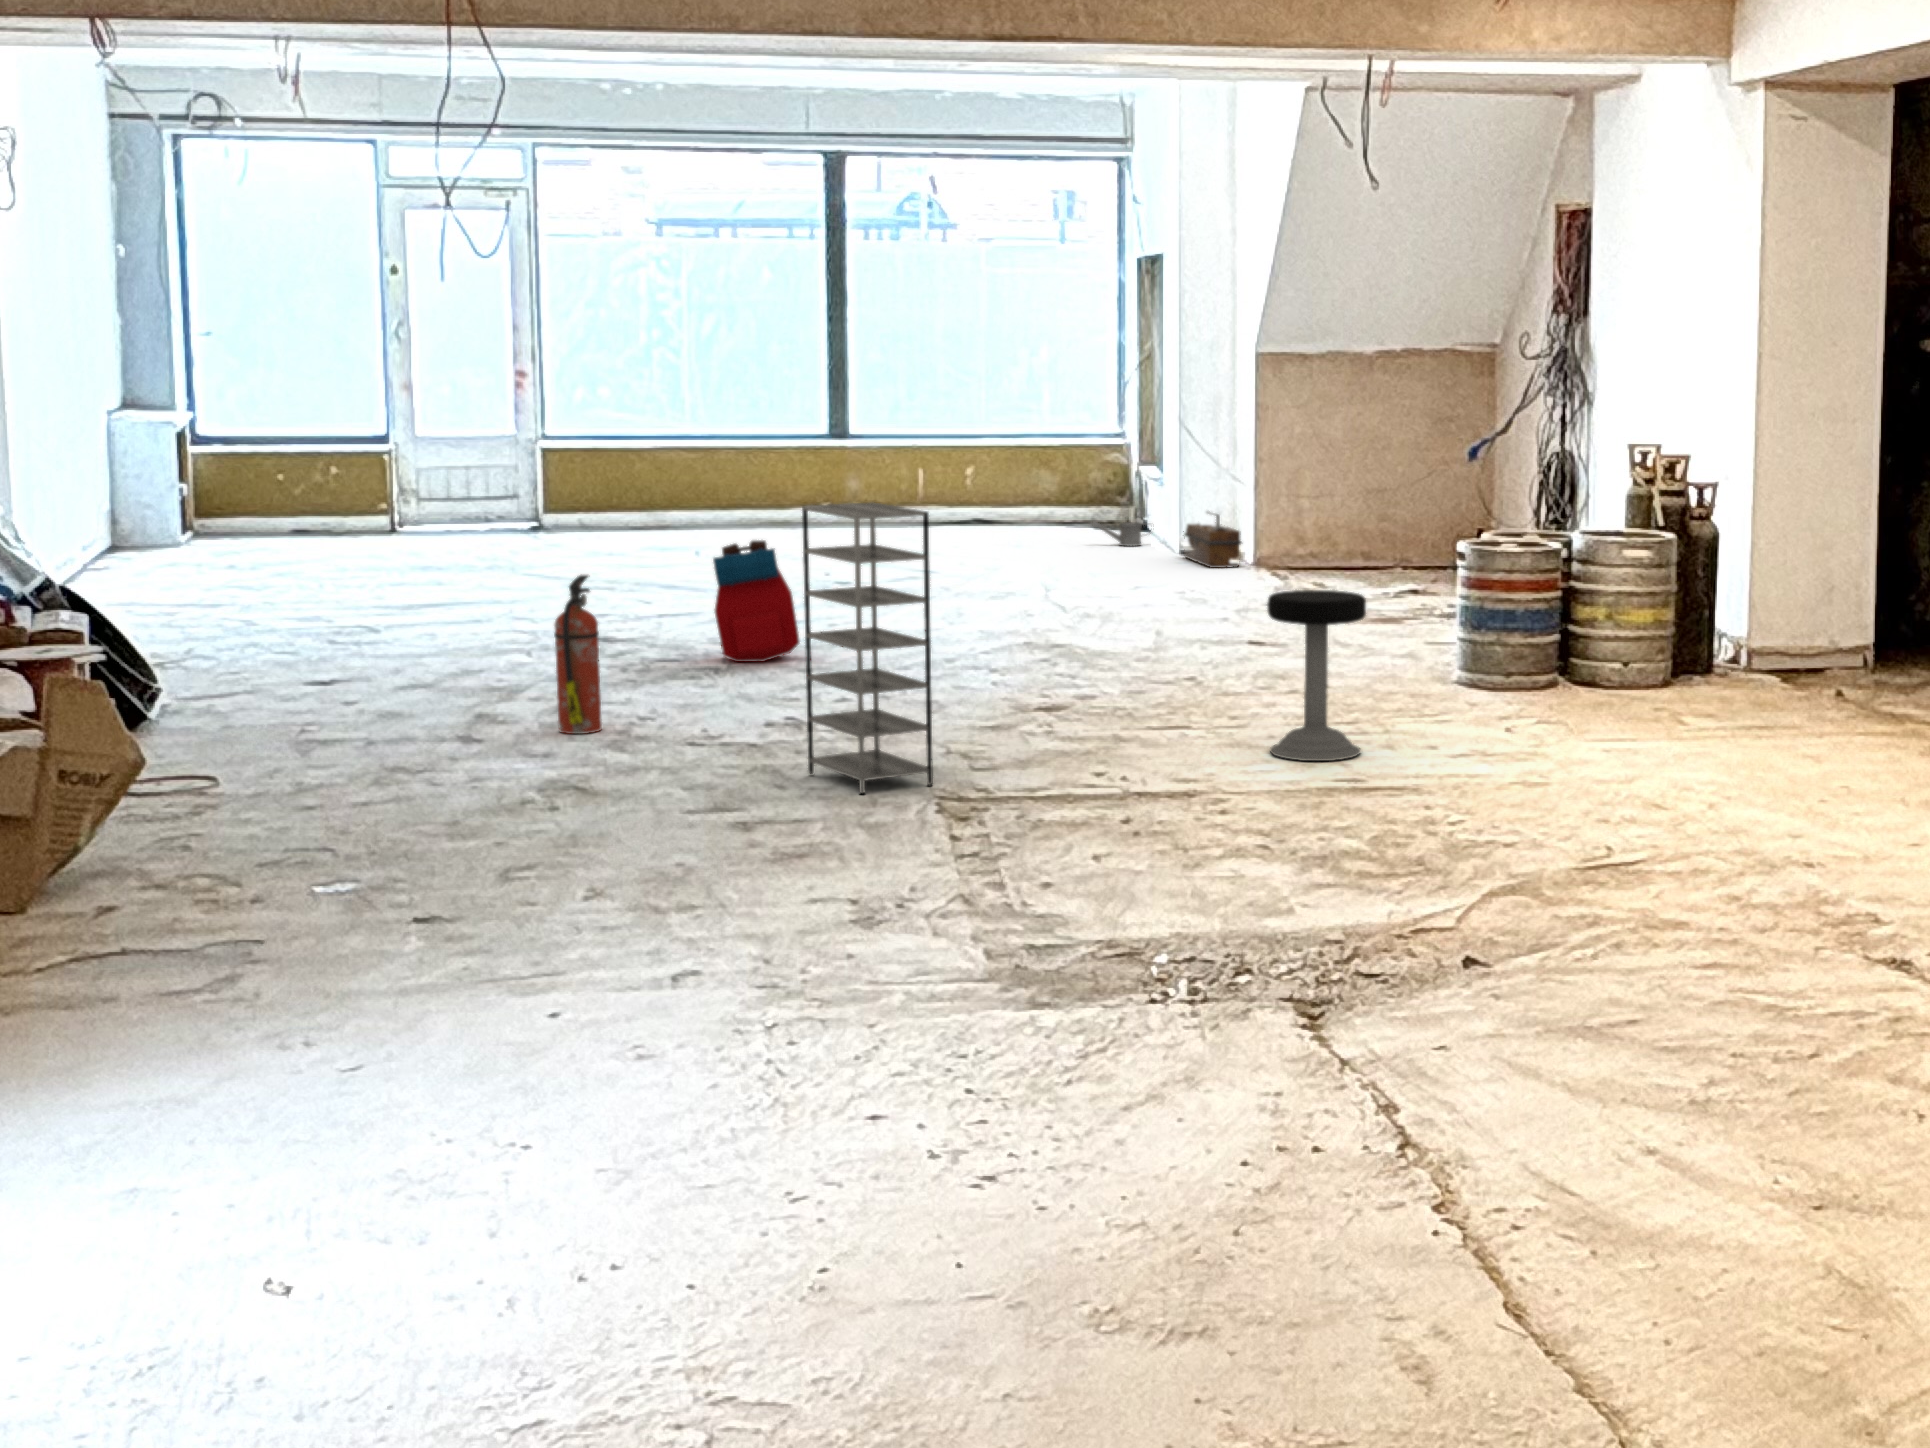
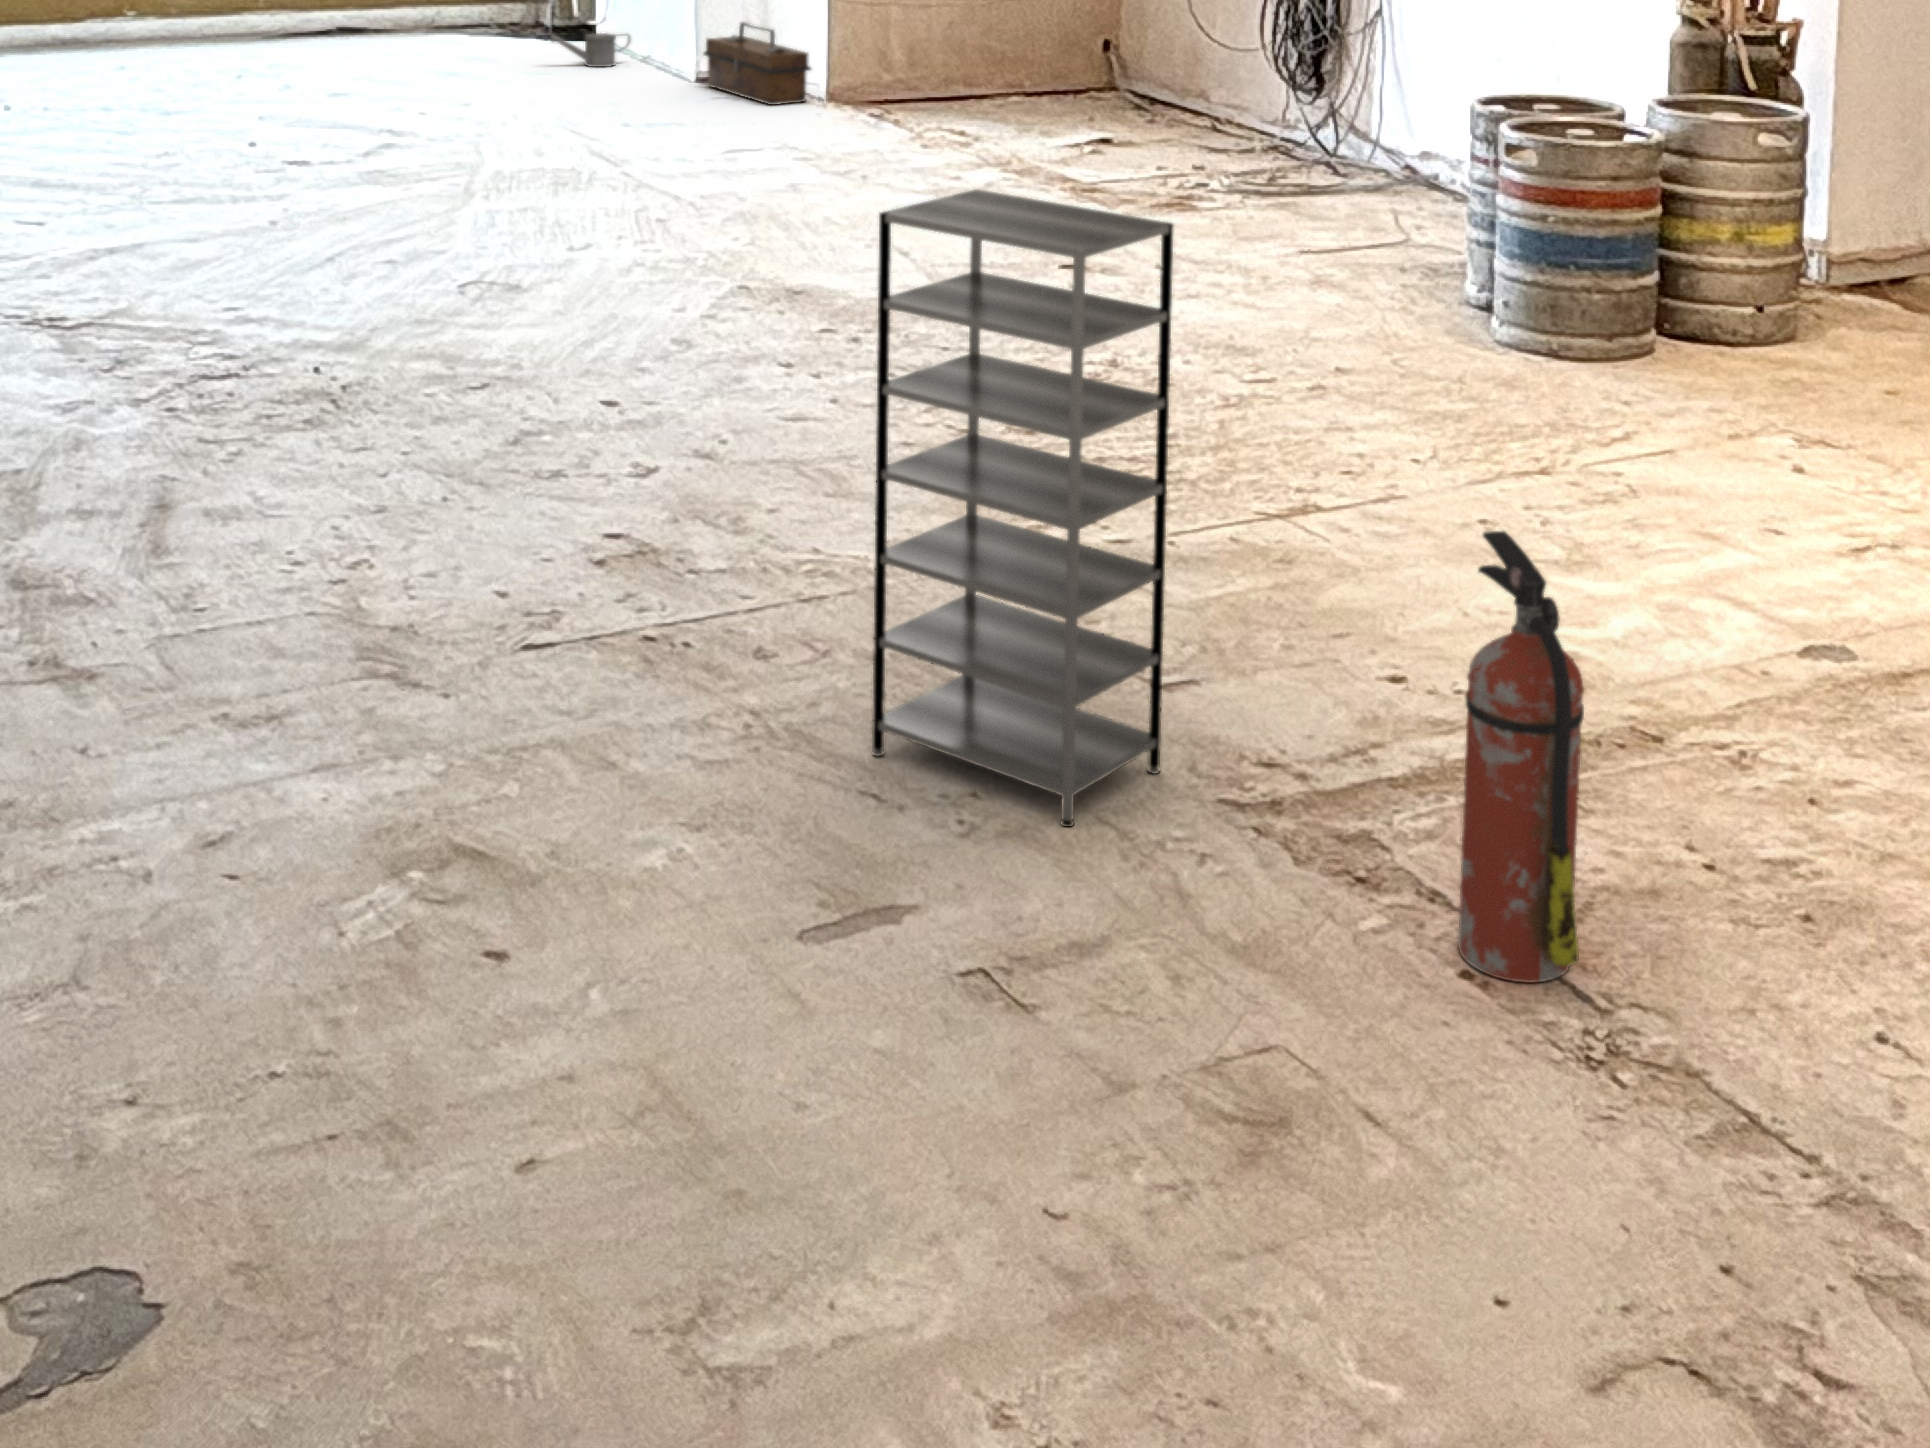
backpack: present [713,540,800,662] -> none [277,155,436,372]
fire extinguisher: present [554,575,602,734] -> present [1458,531,1584,983]
stool: present [1267,590,1366,761] -> none [1561,280,1750,605]

